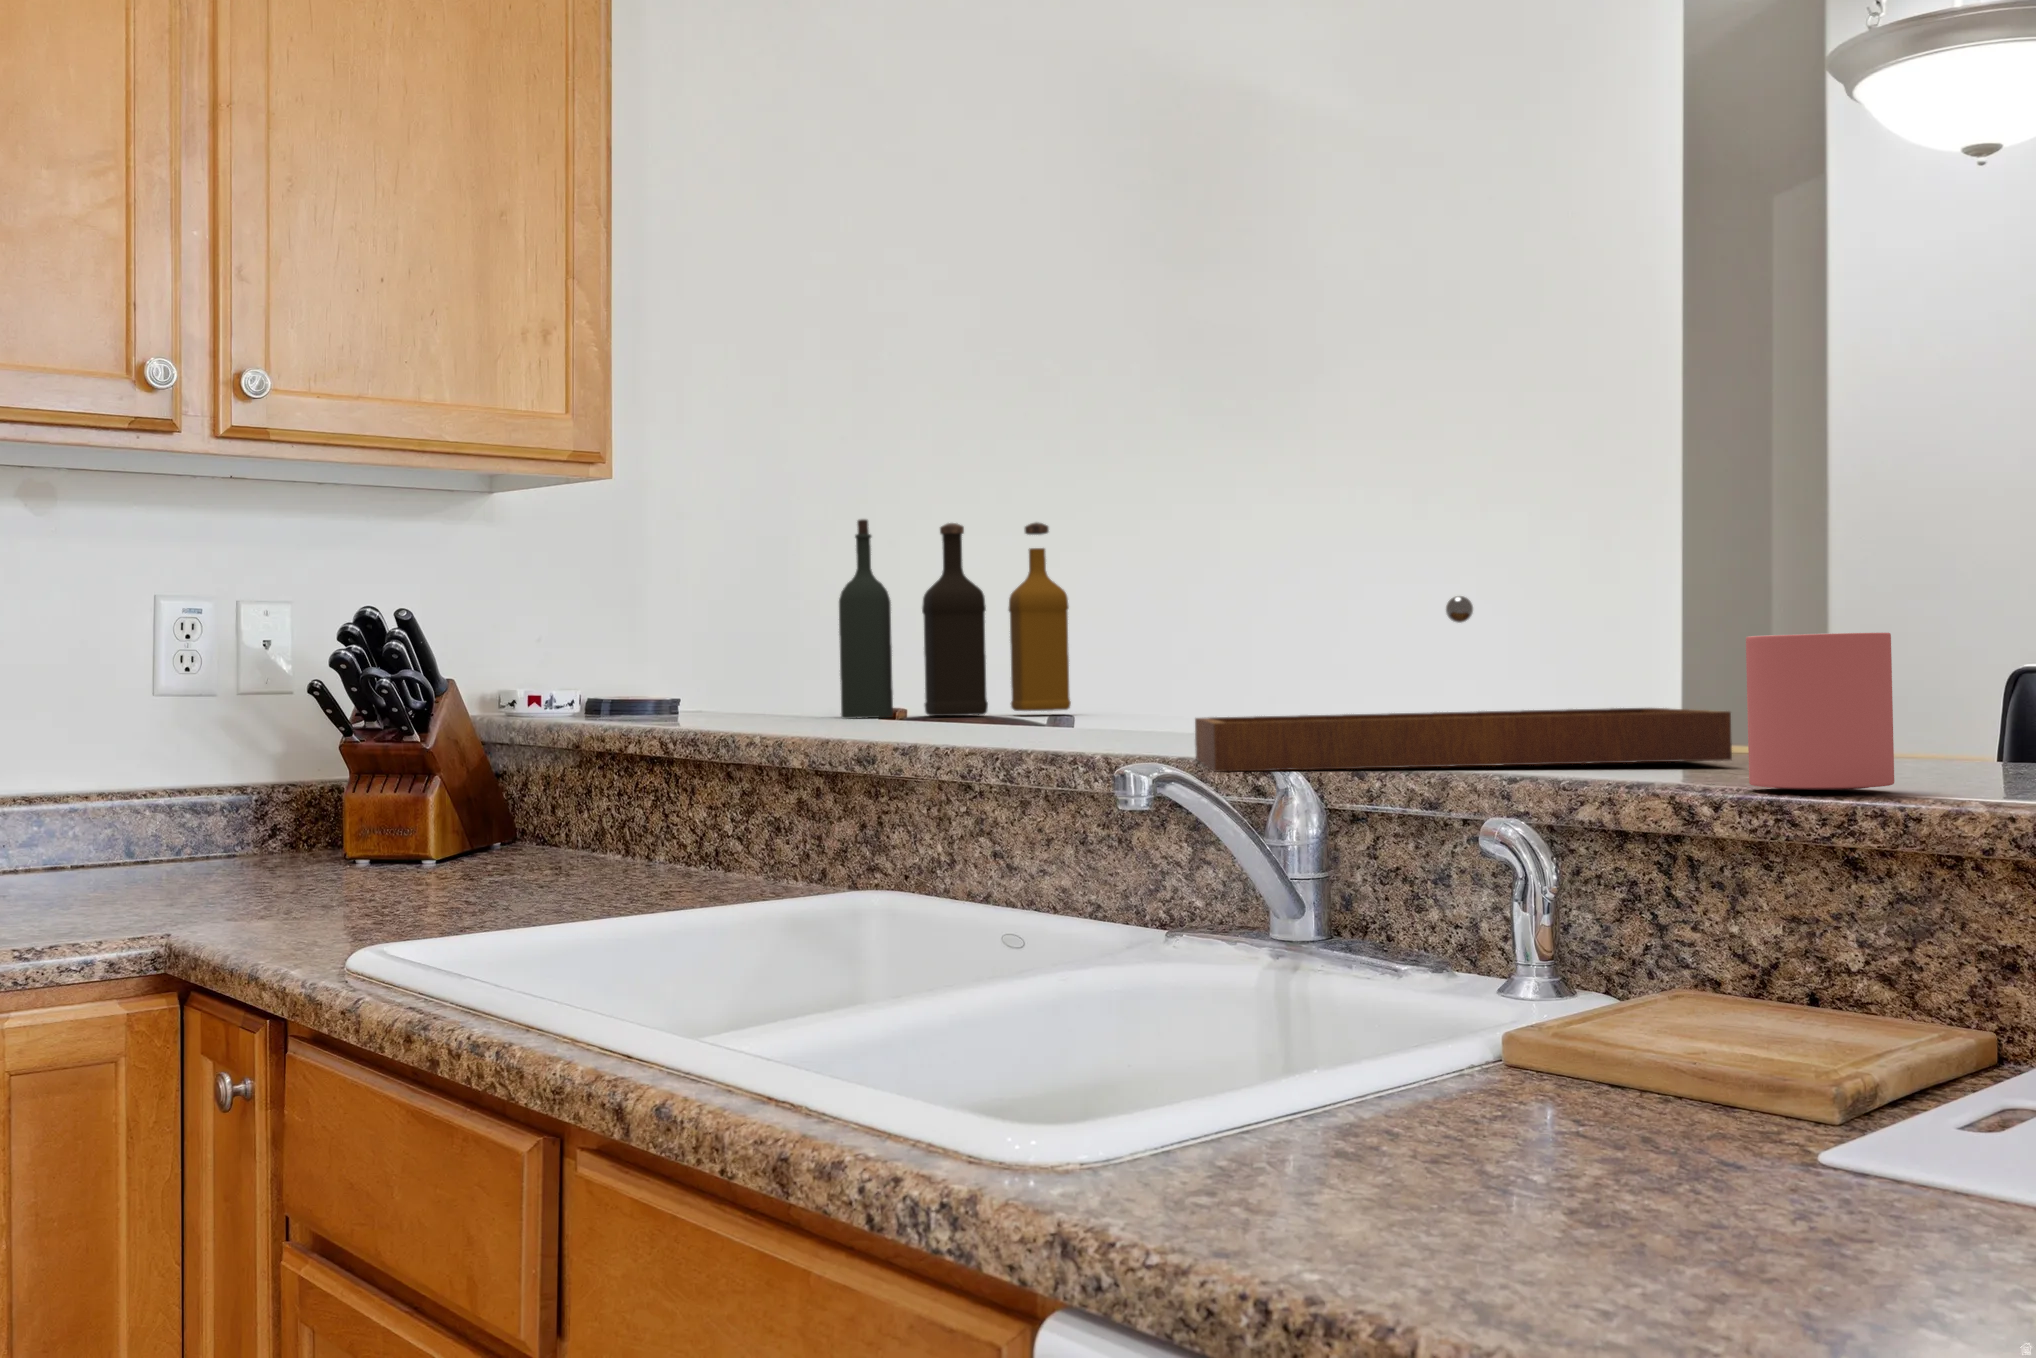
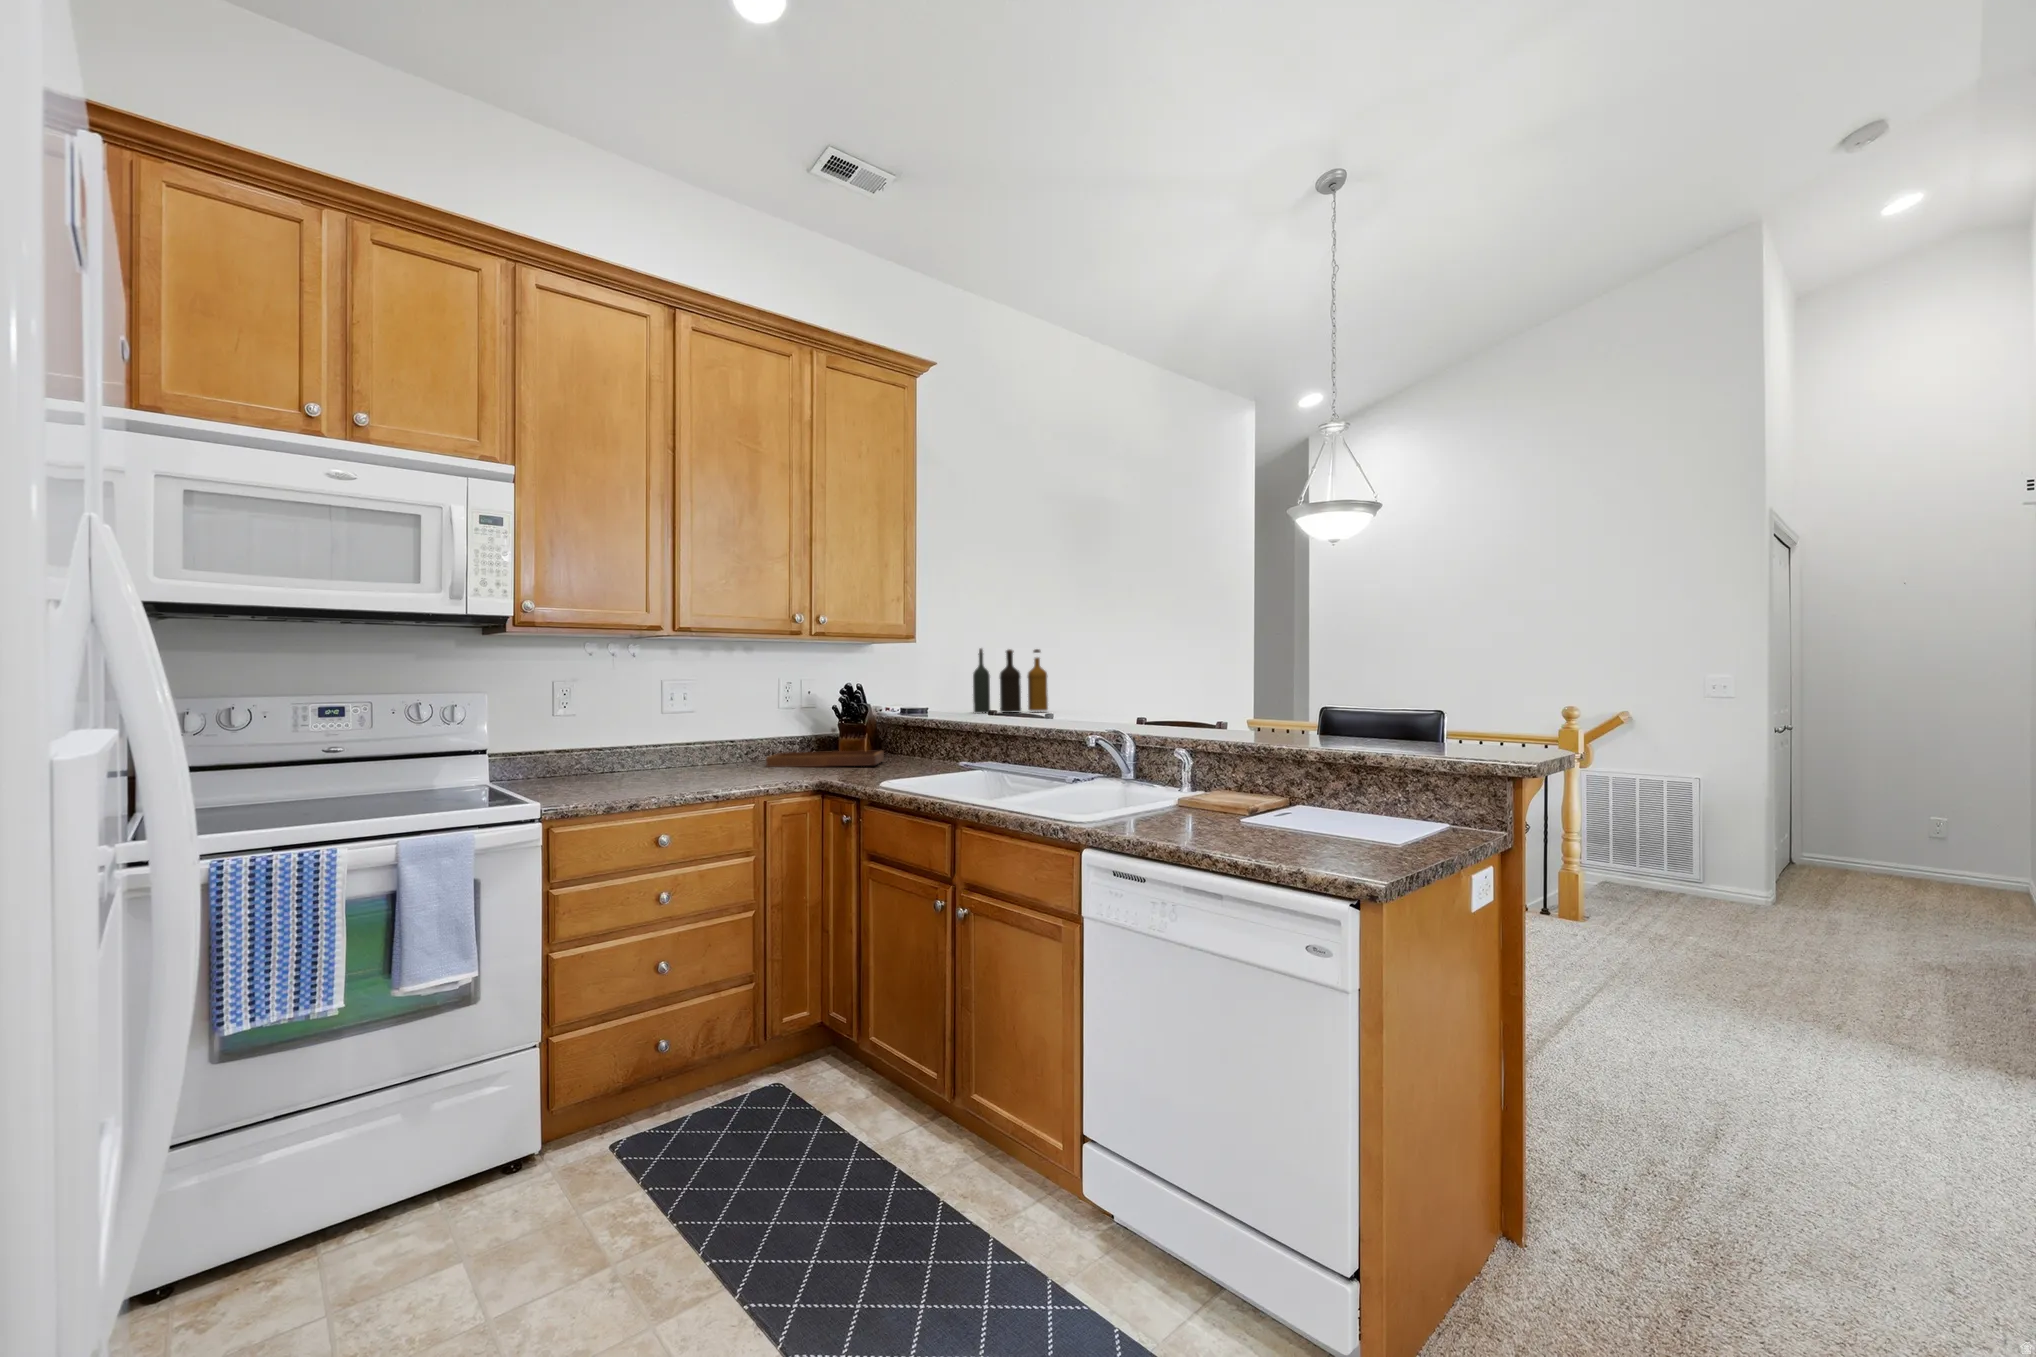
tray: present [1195,596,1732,772] -> present [766,727,884,767]
mug: present [1746,632,1894,790] -> none [1237,705,1271,742]

